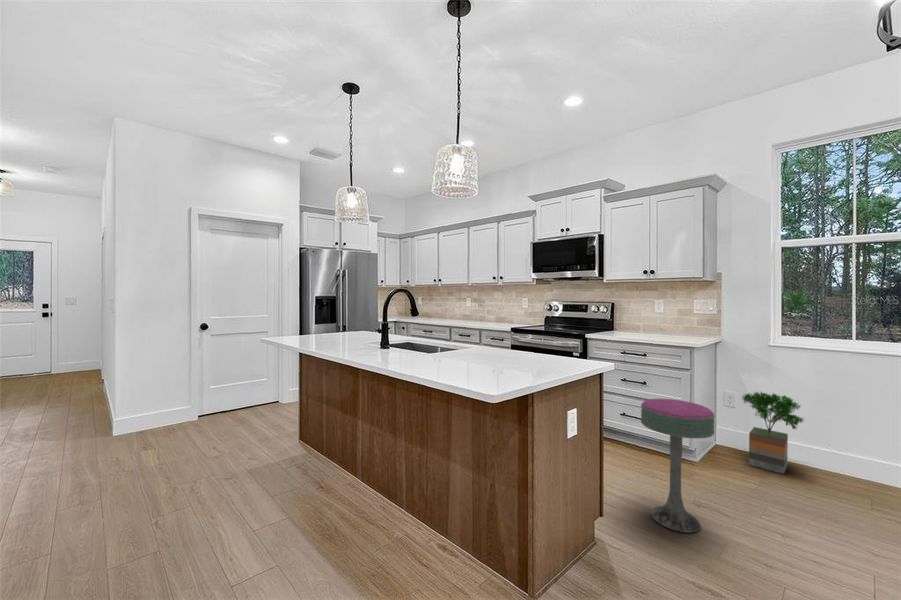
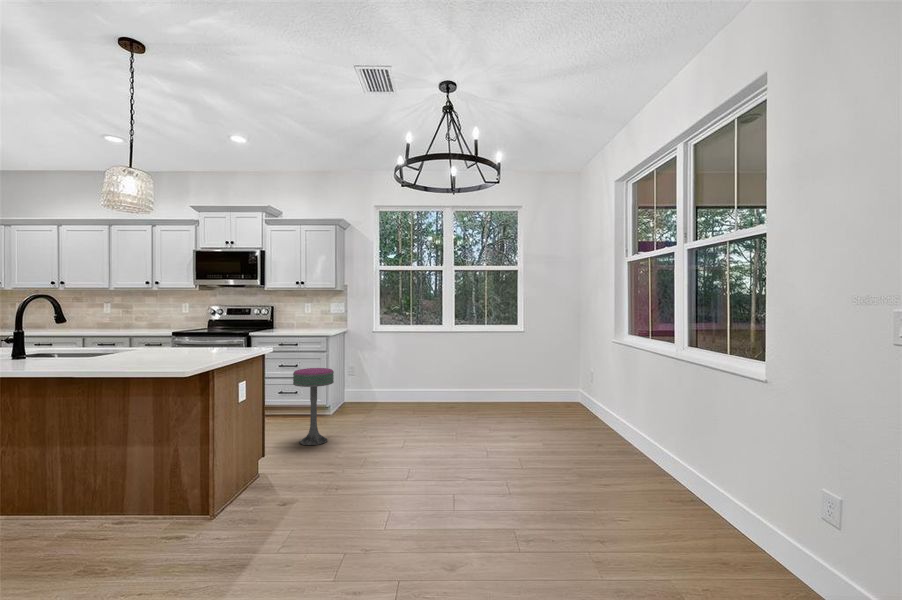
potted tree: present [743,392,803,474] -> none [356,362,387,410]

